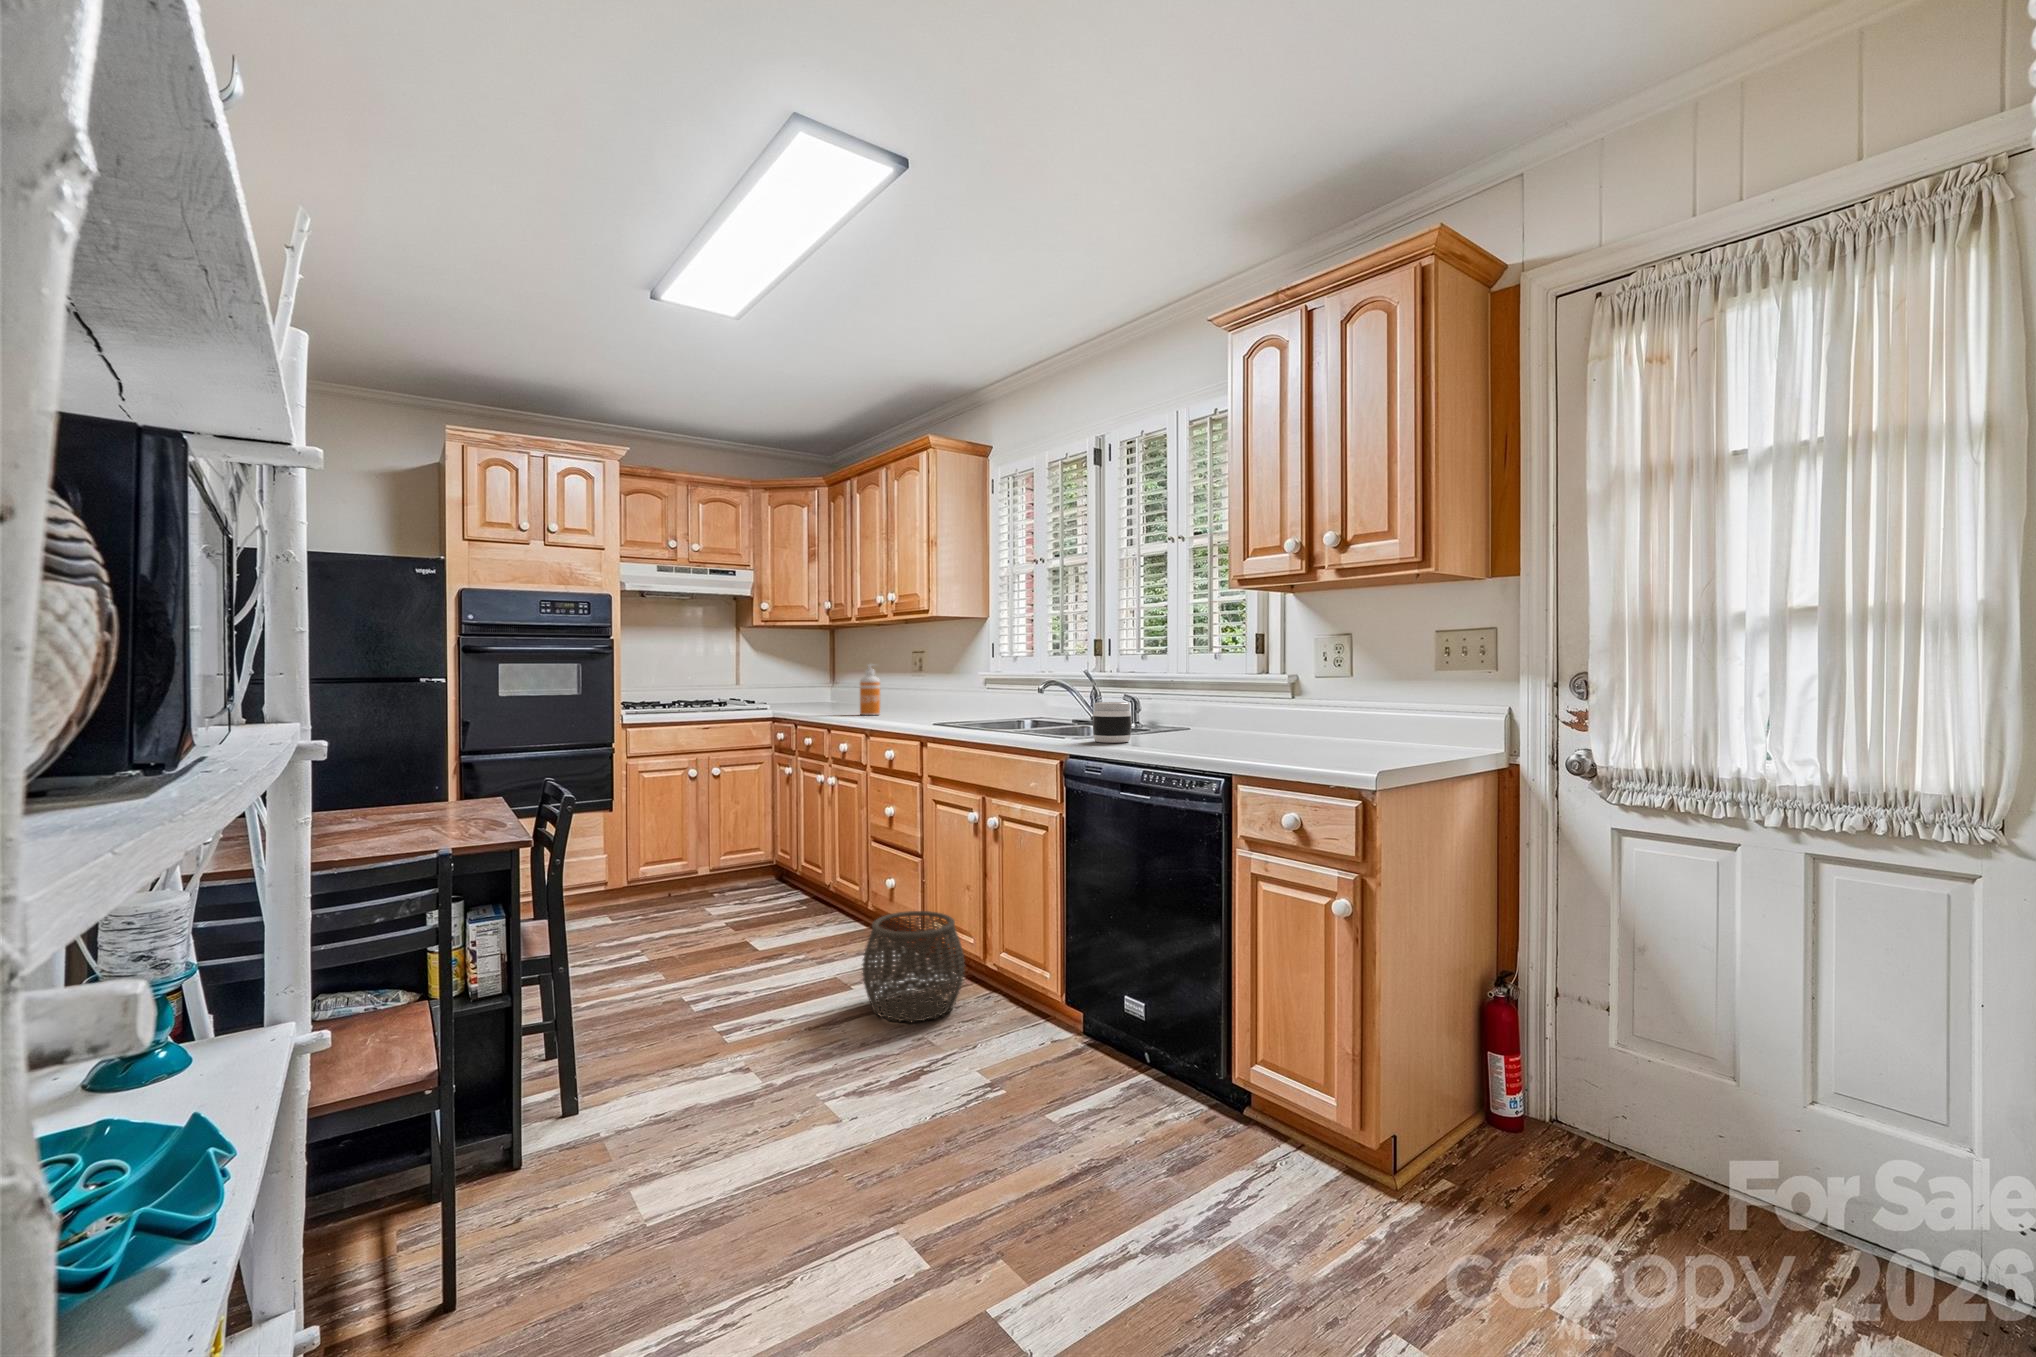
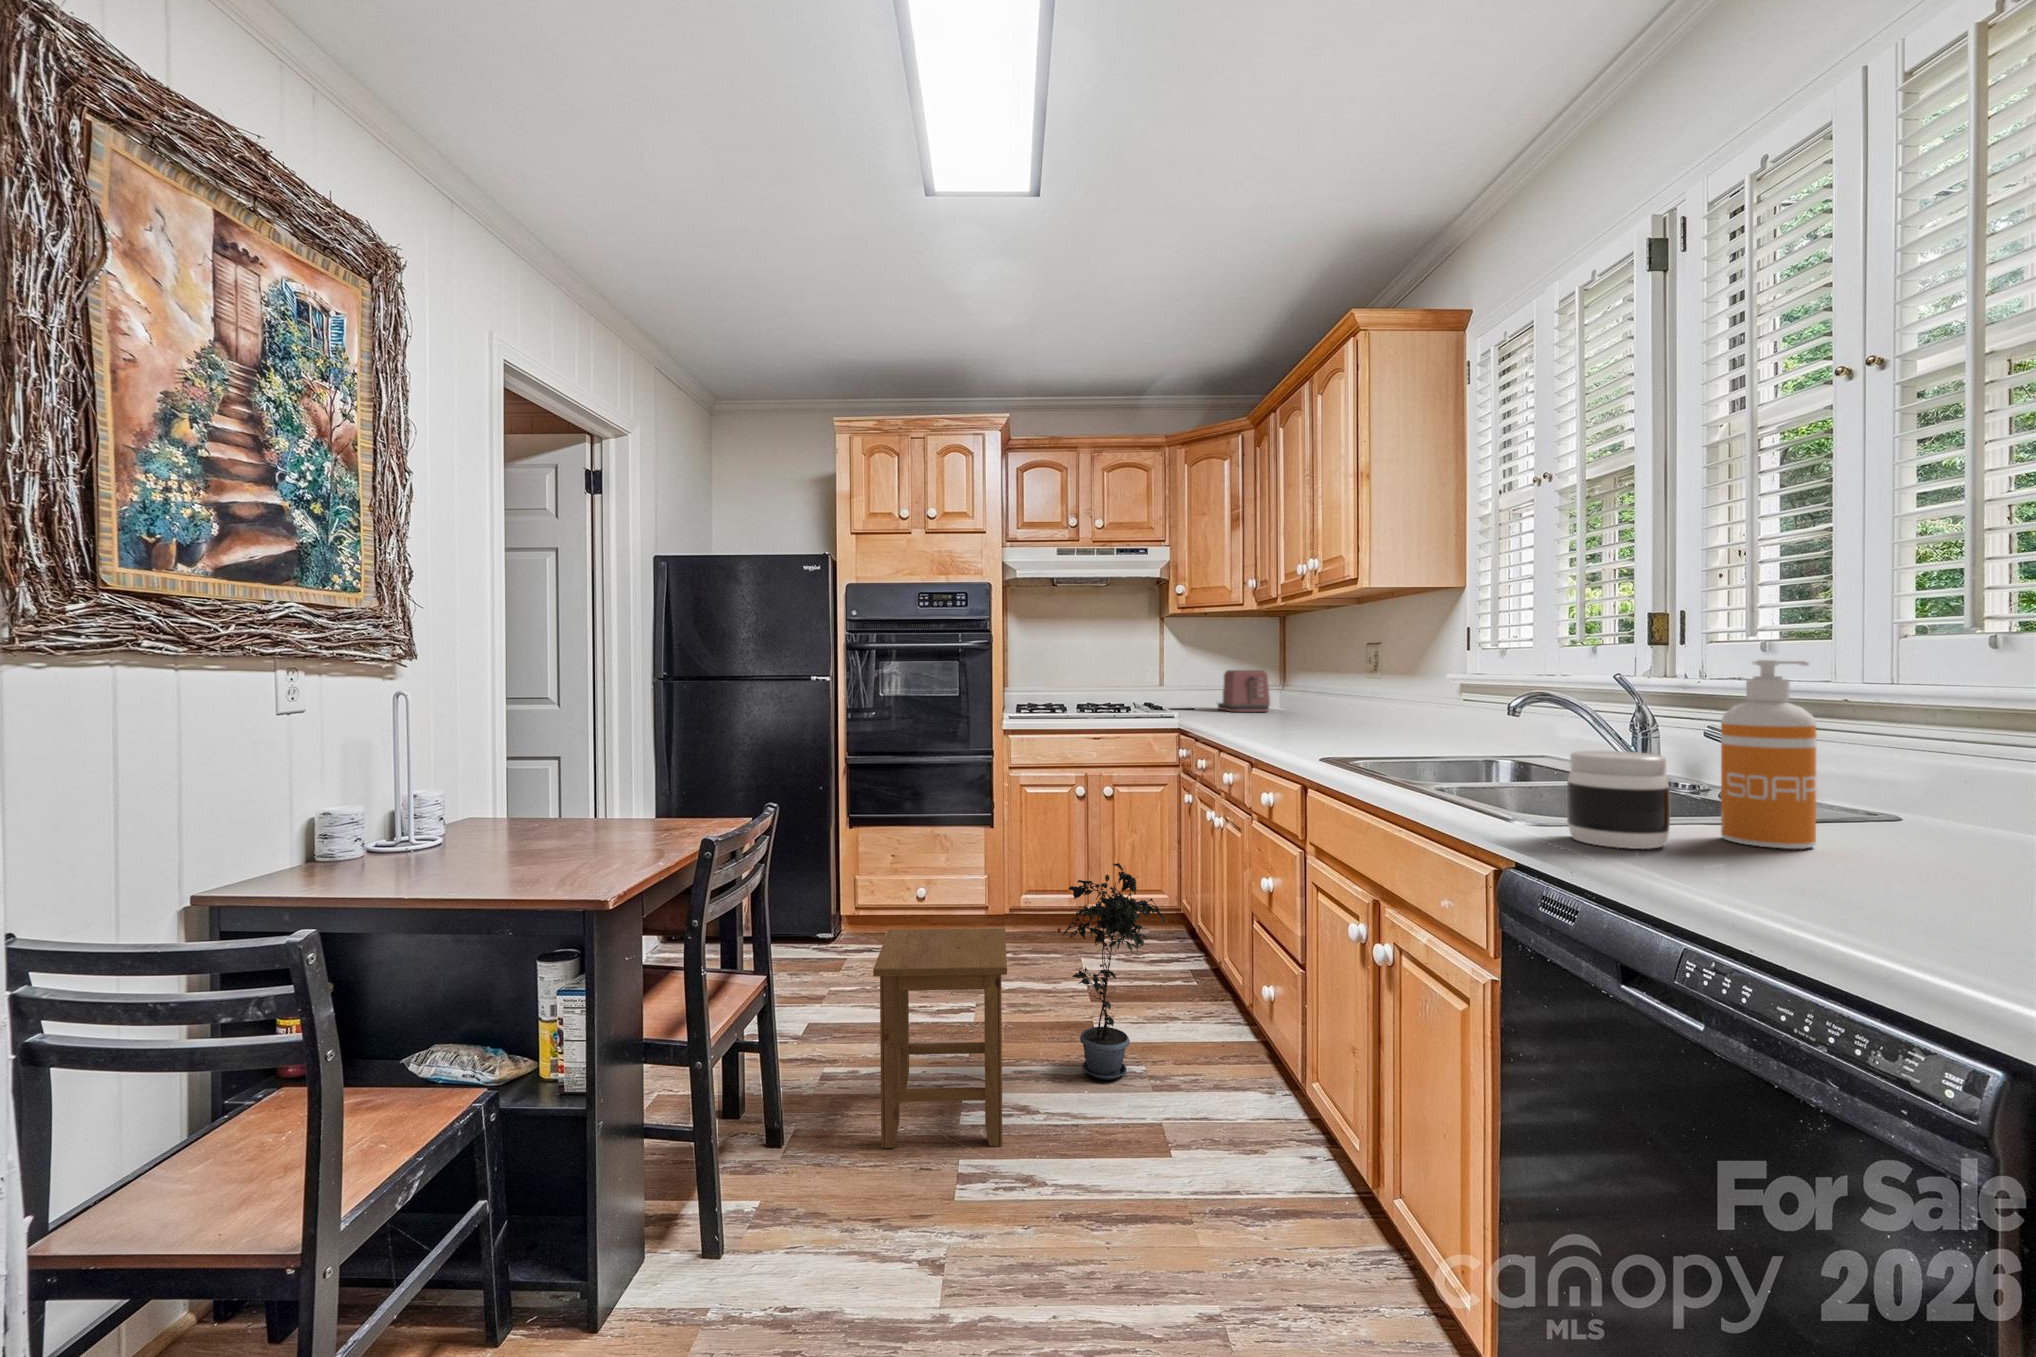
soap dispenser: present [860,664,880,715] -> present [1721,660,1816,849]
toaster: none [781,673,828,706] -> present [1218,670,1270,712]
potted plant: none [742,809,828,965] -> present [1064,863,1165,1080]
stool: none [615,863,740,1030] -> present [873,928,1007,1148]
woven basket: present [862,911,965,1022] -> none [1155,1065,1332,1279]

